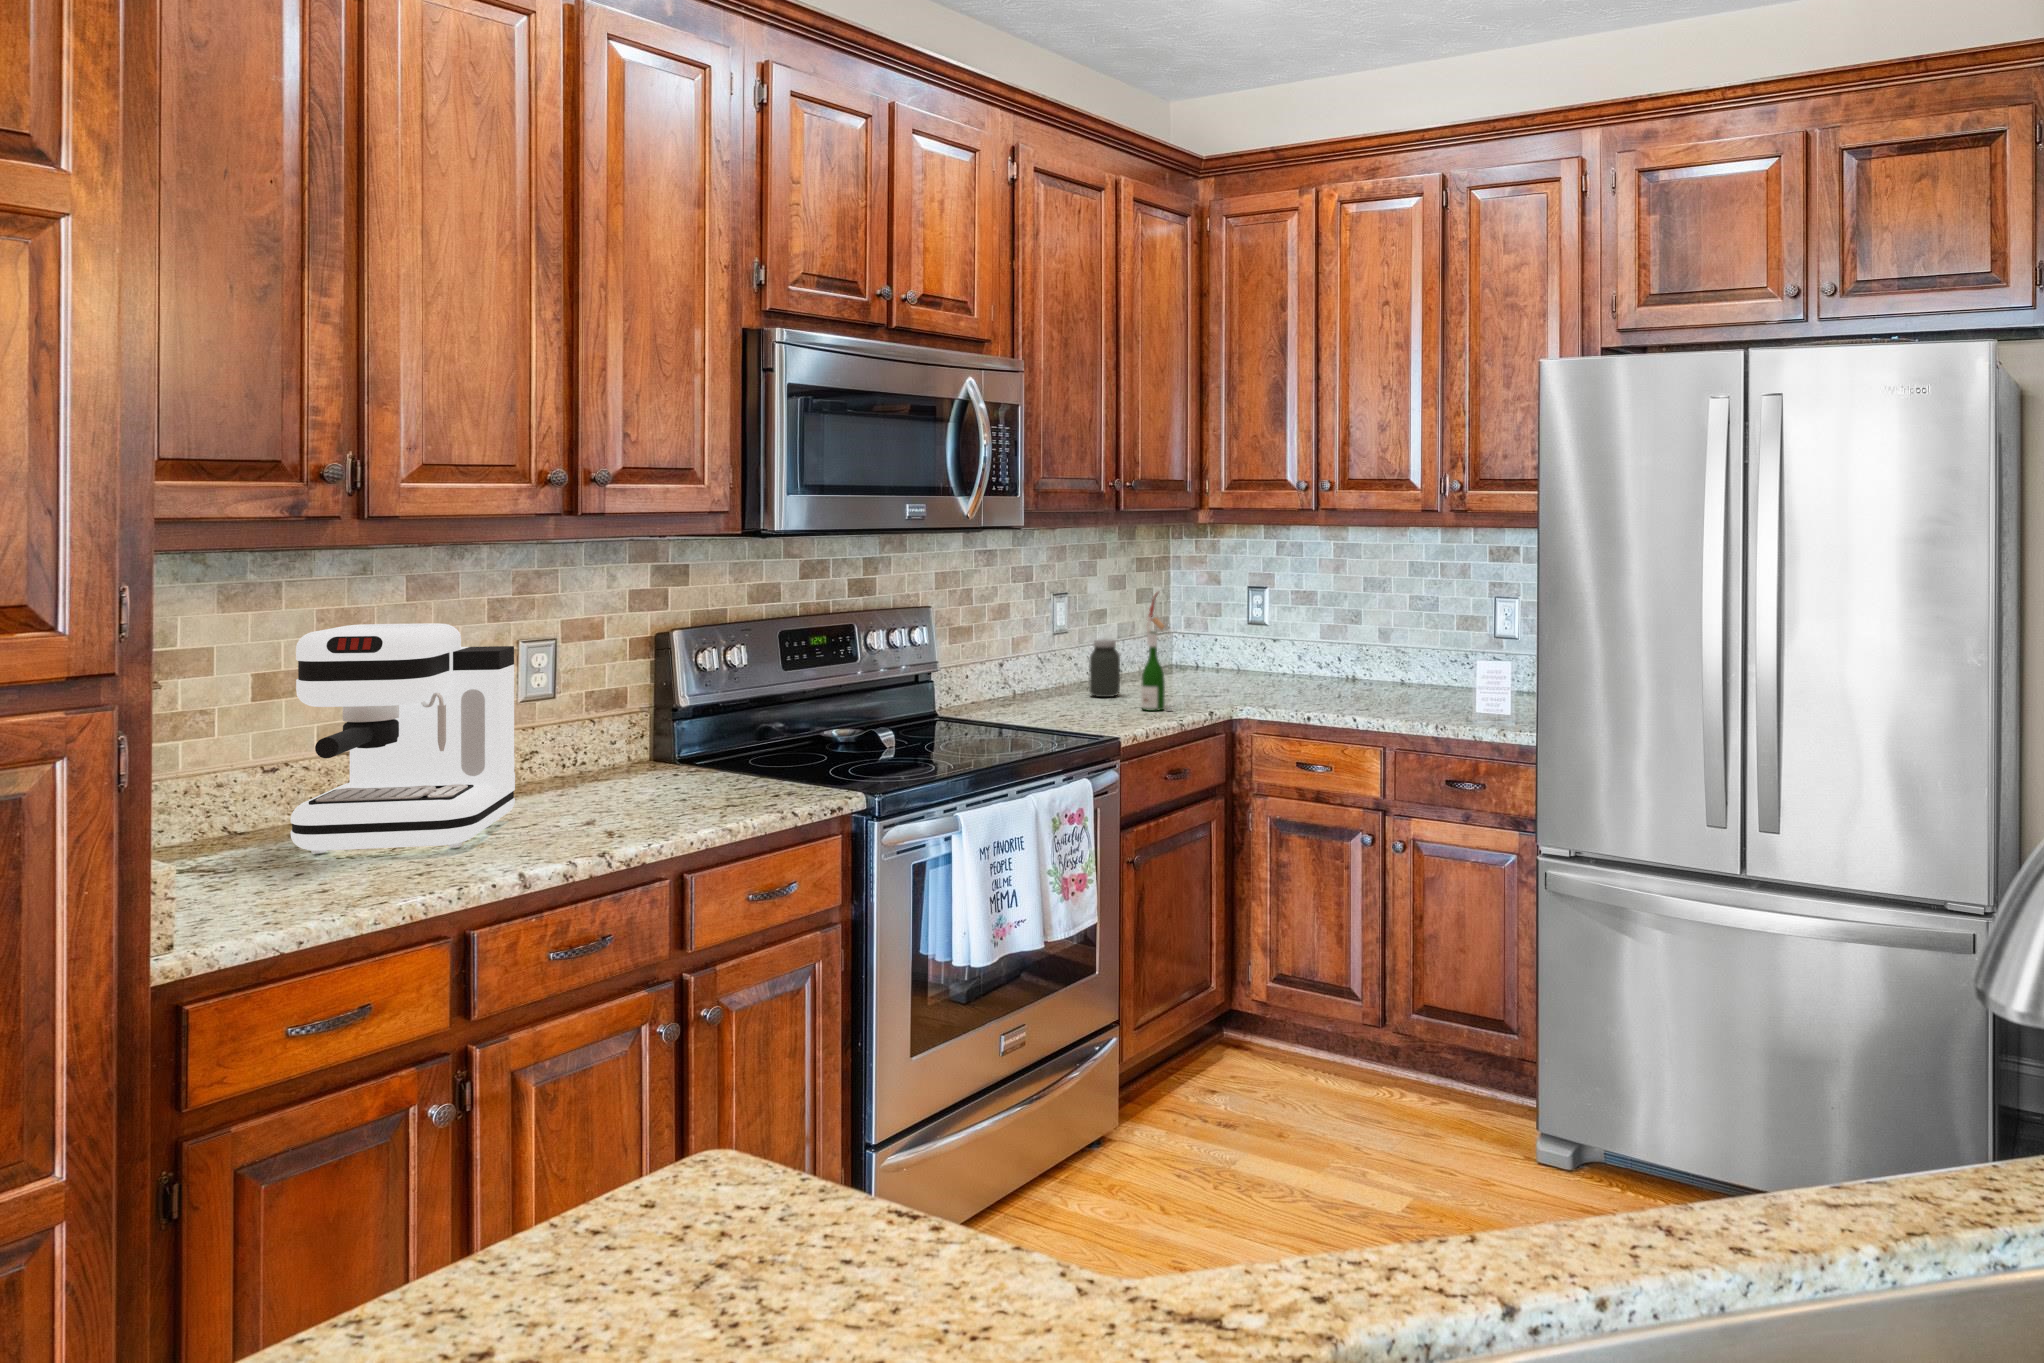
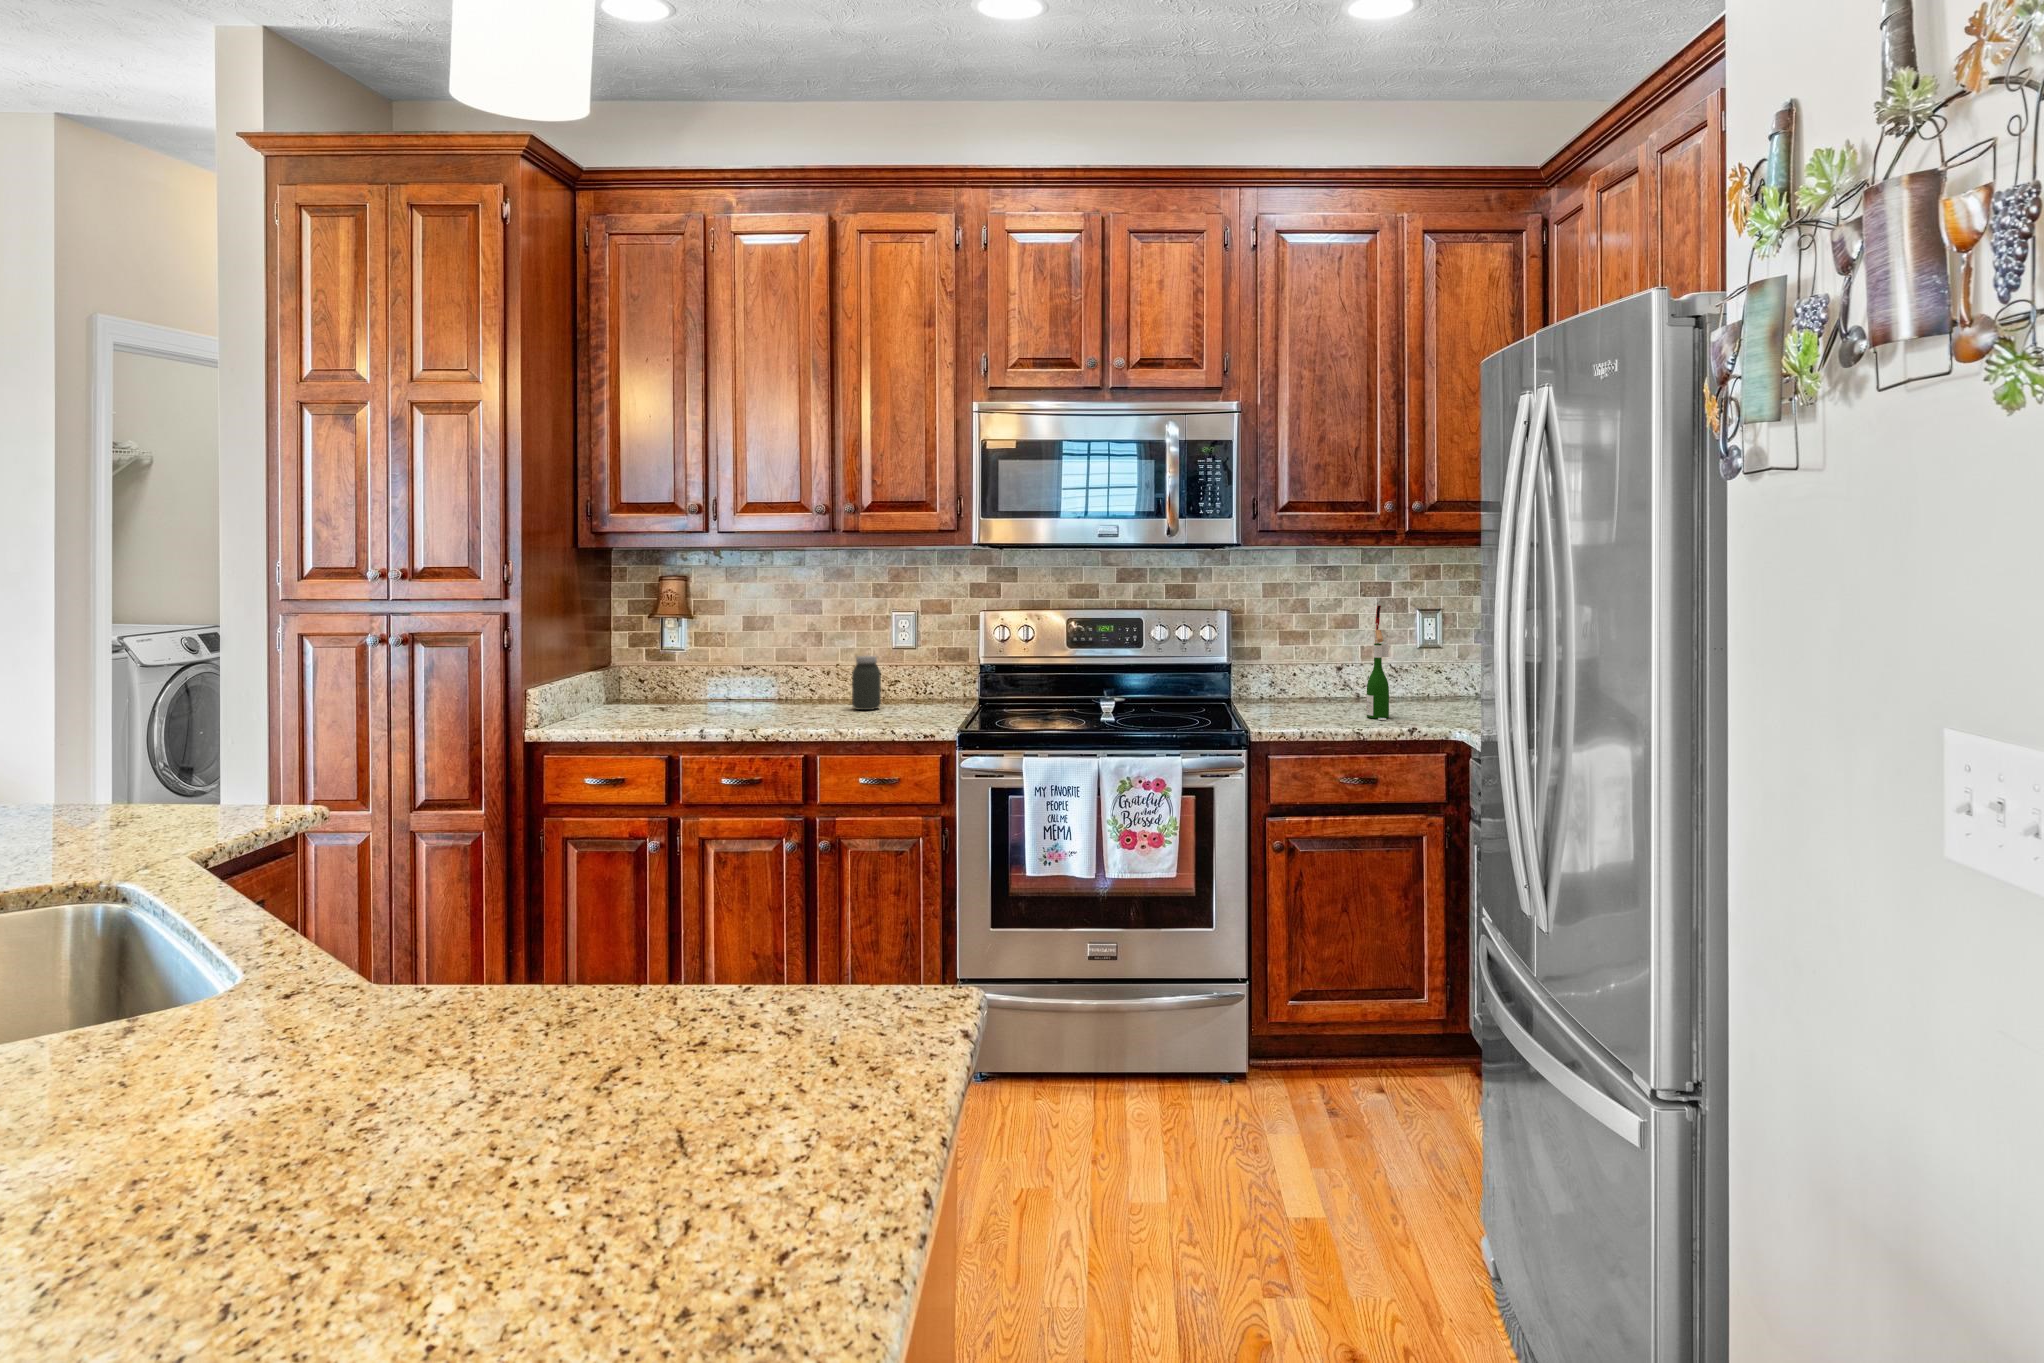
coffee maker: present [291,623,515,853] -> none [673,594,807,717]
jar: present [1089,639,1120,697] -> present [852,656,881,710]

